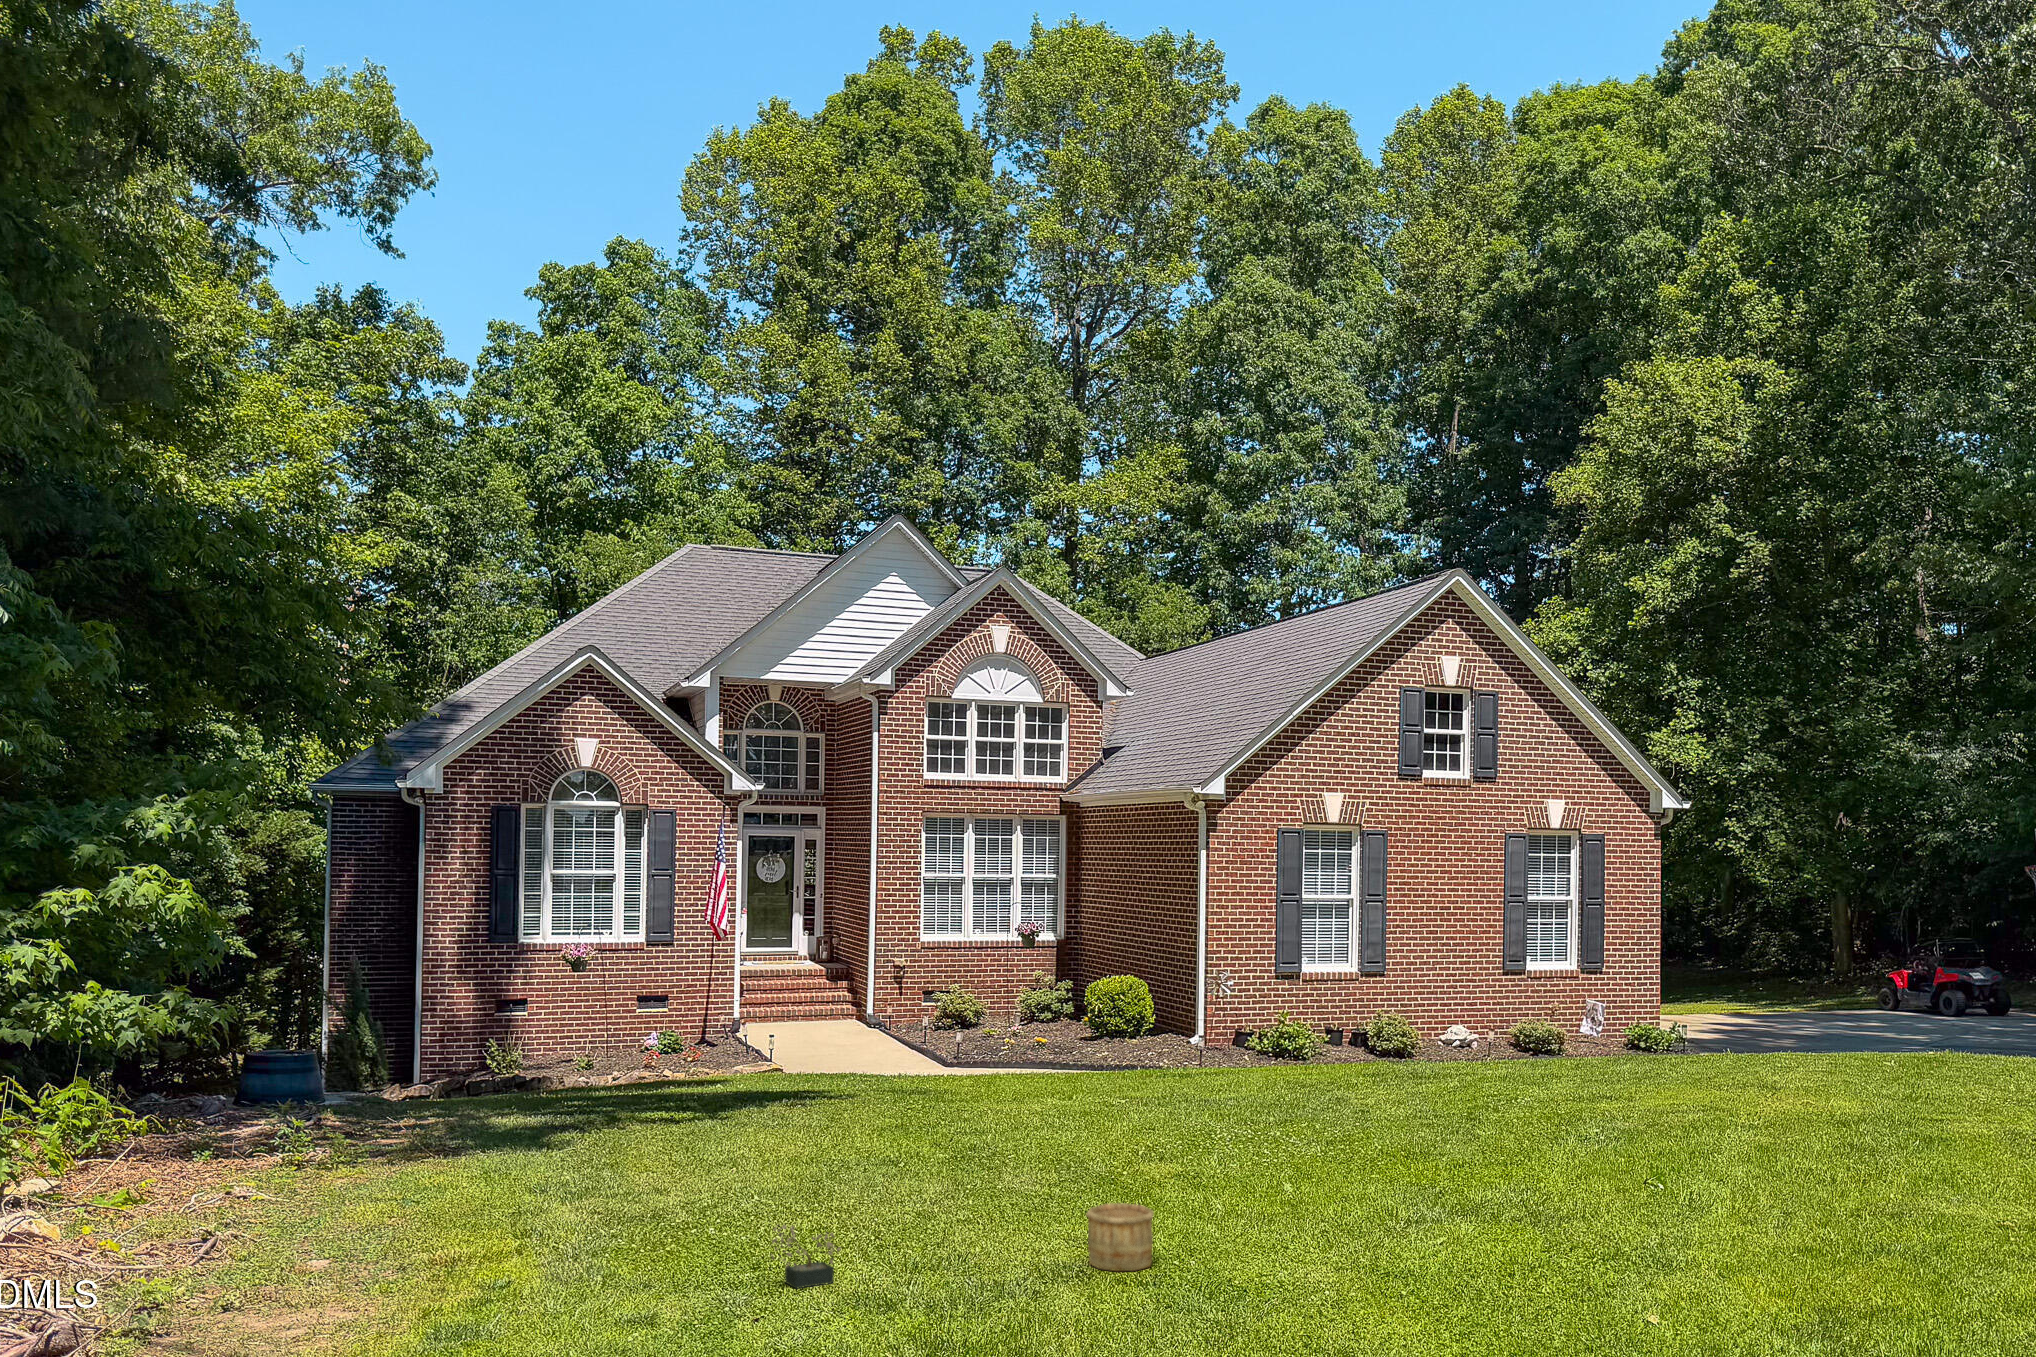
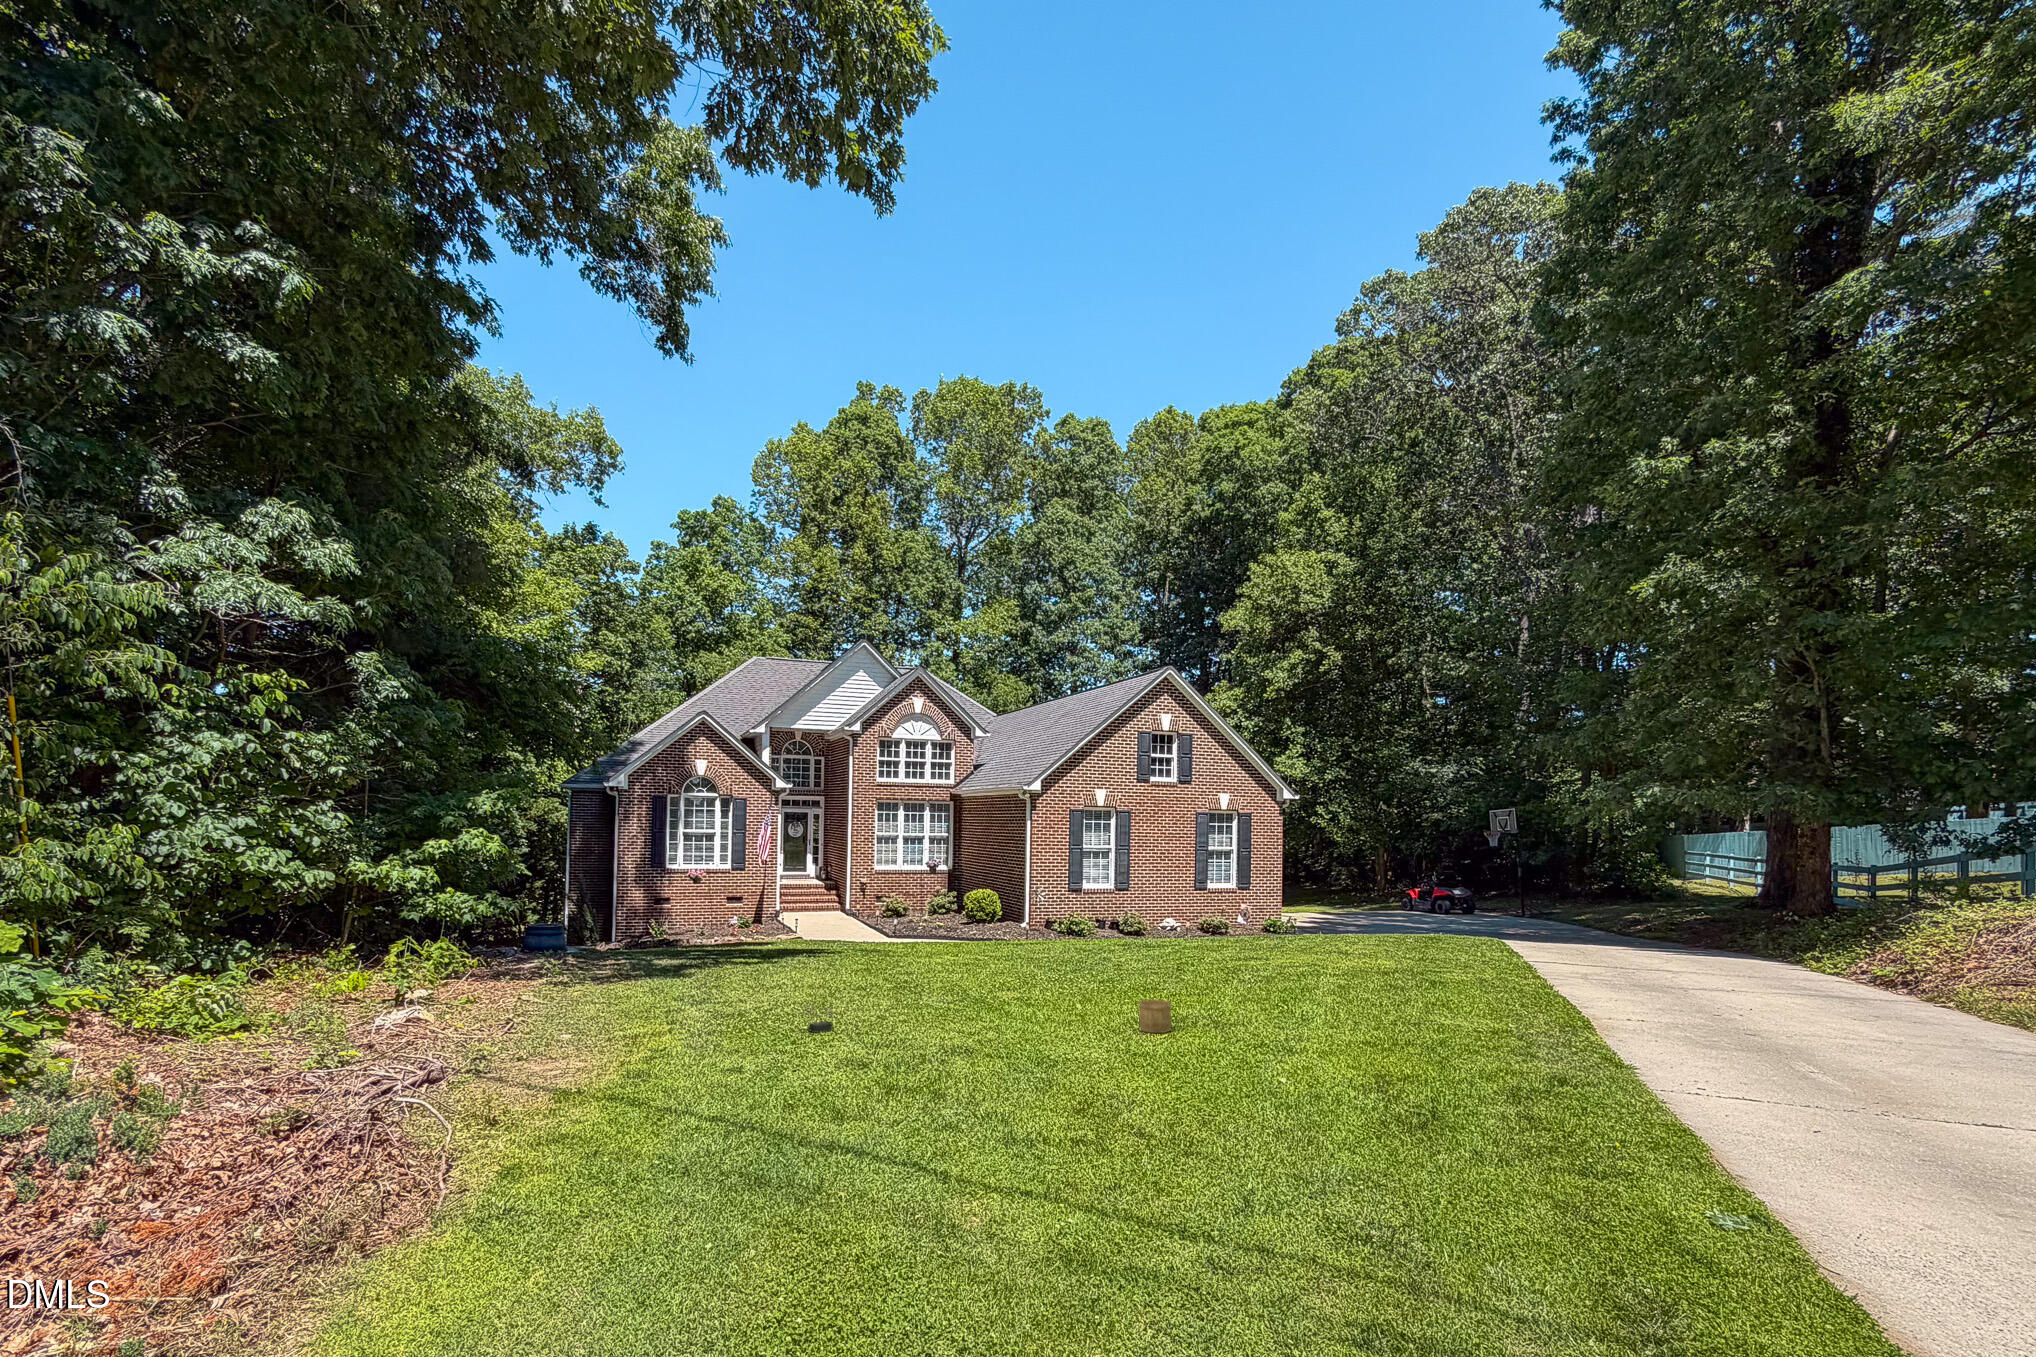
wooden bucket: present [1086,1203,1154,1271] -> present [1138,999,1172,1033]

